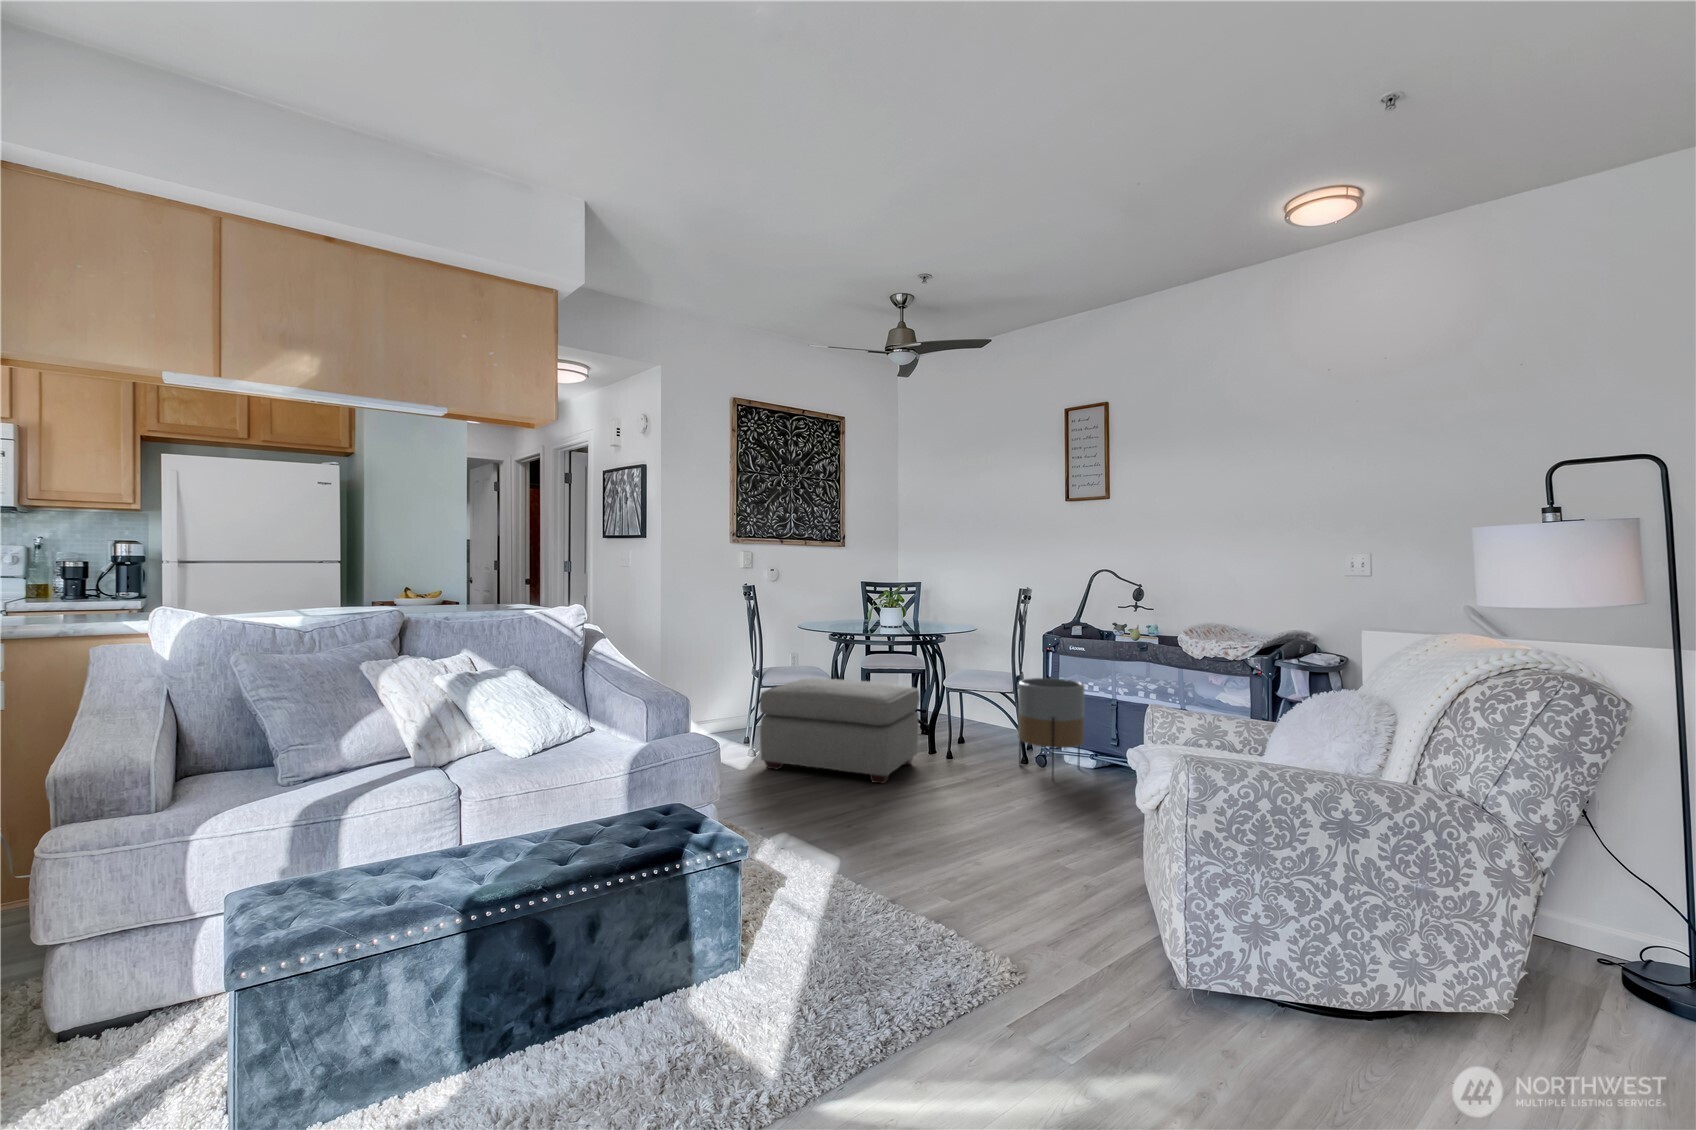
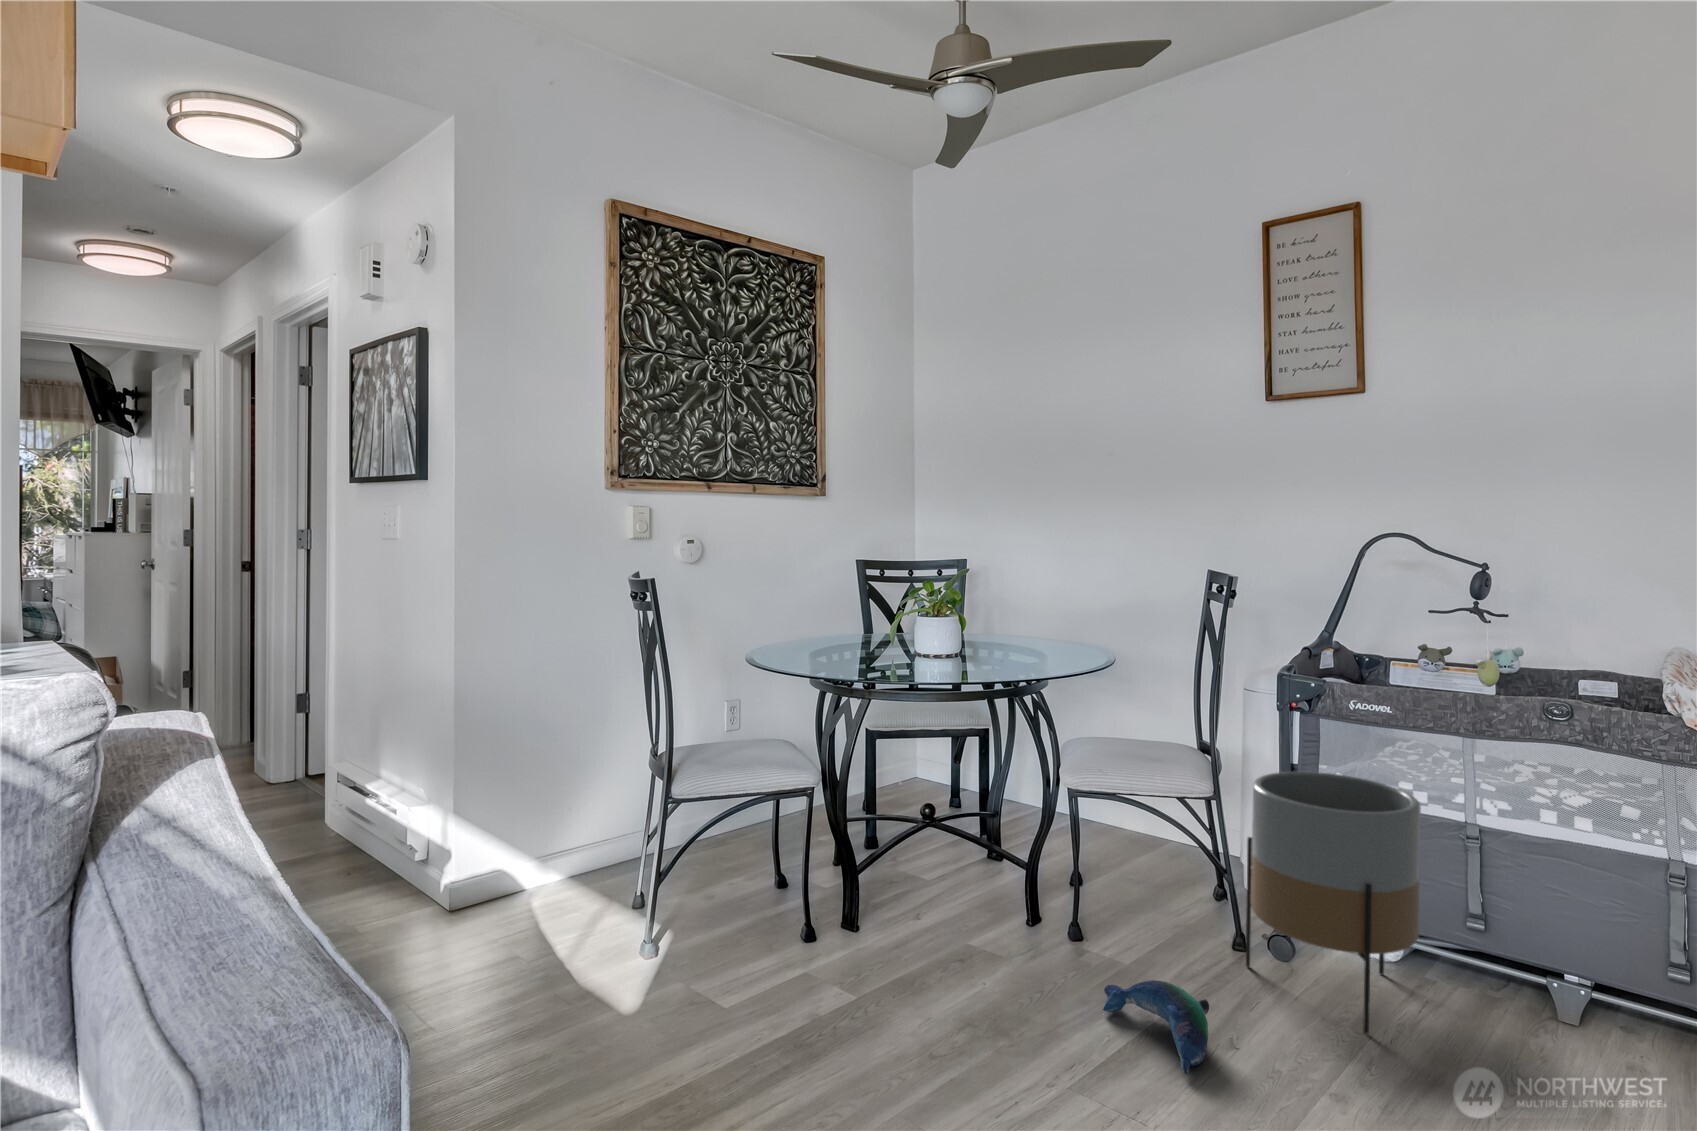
ottoman: present [760,678,920,783] -> none [661,776,1028,1076]
plush toy: none [945,759,985,785] -> present [1103,980,1209,1074]

